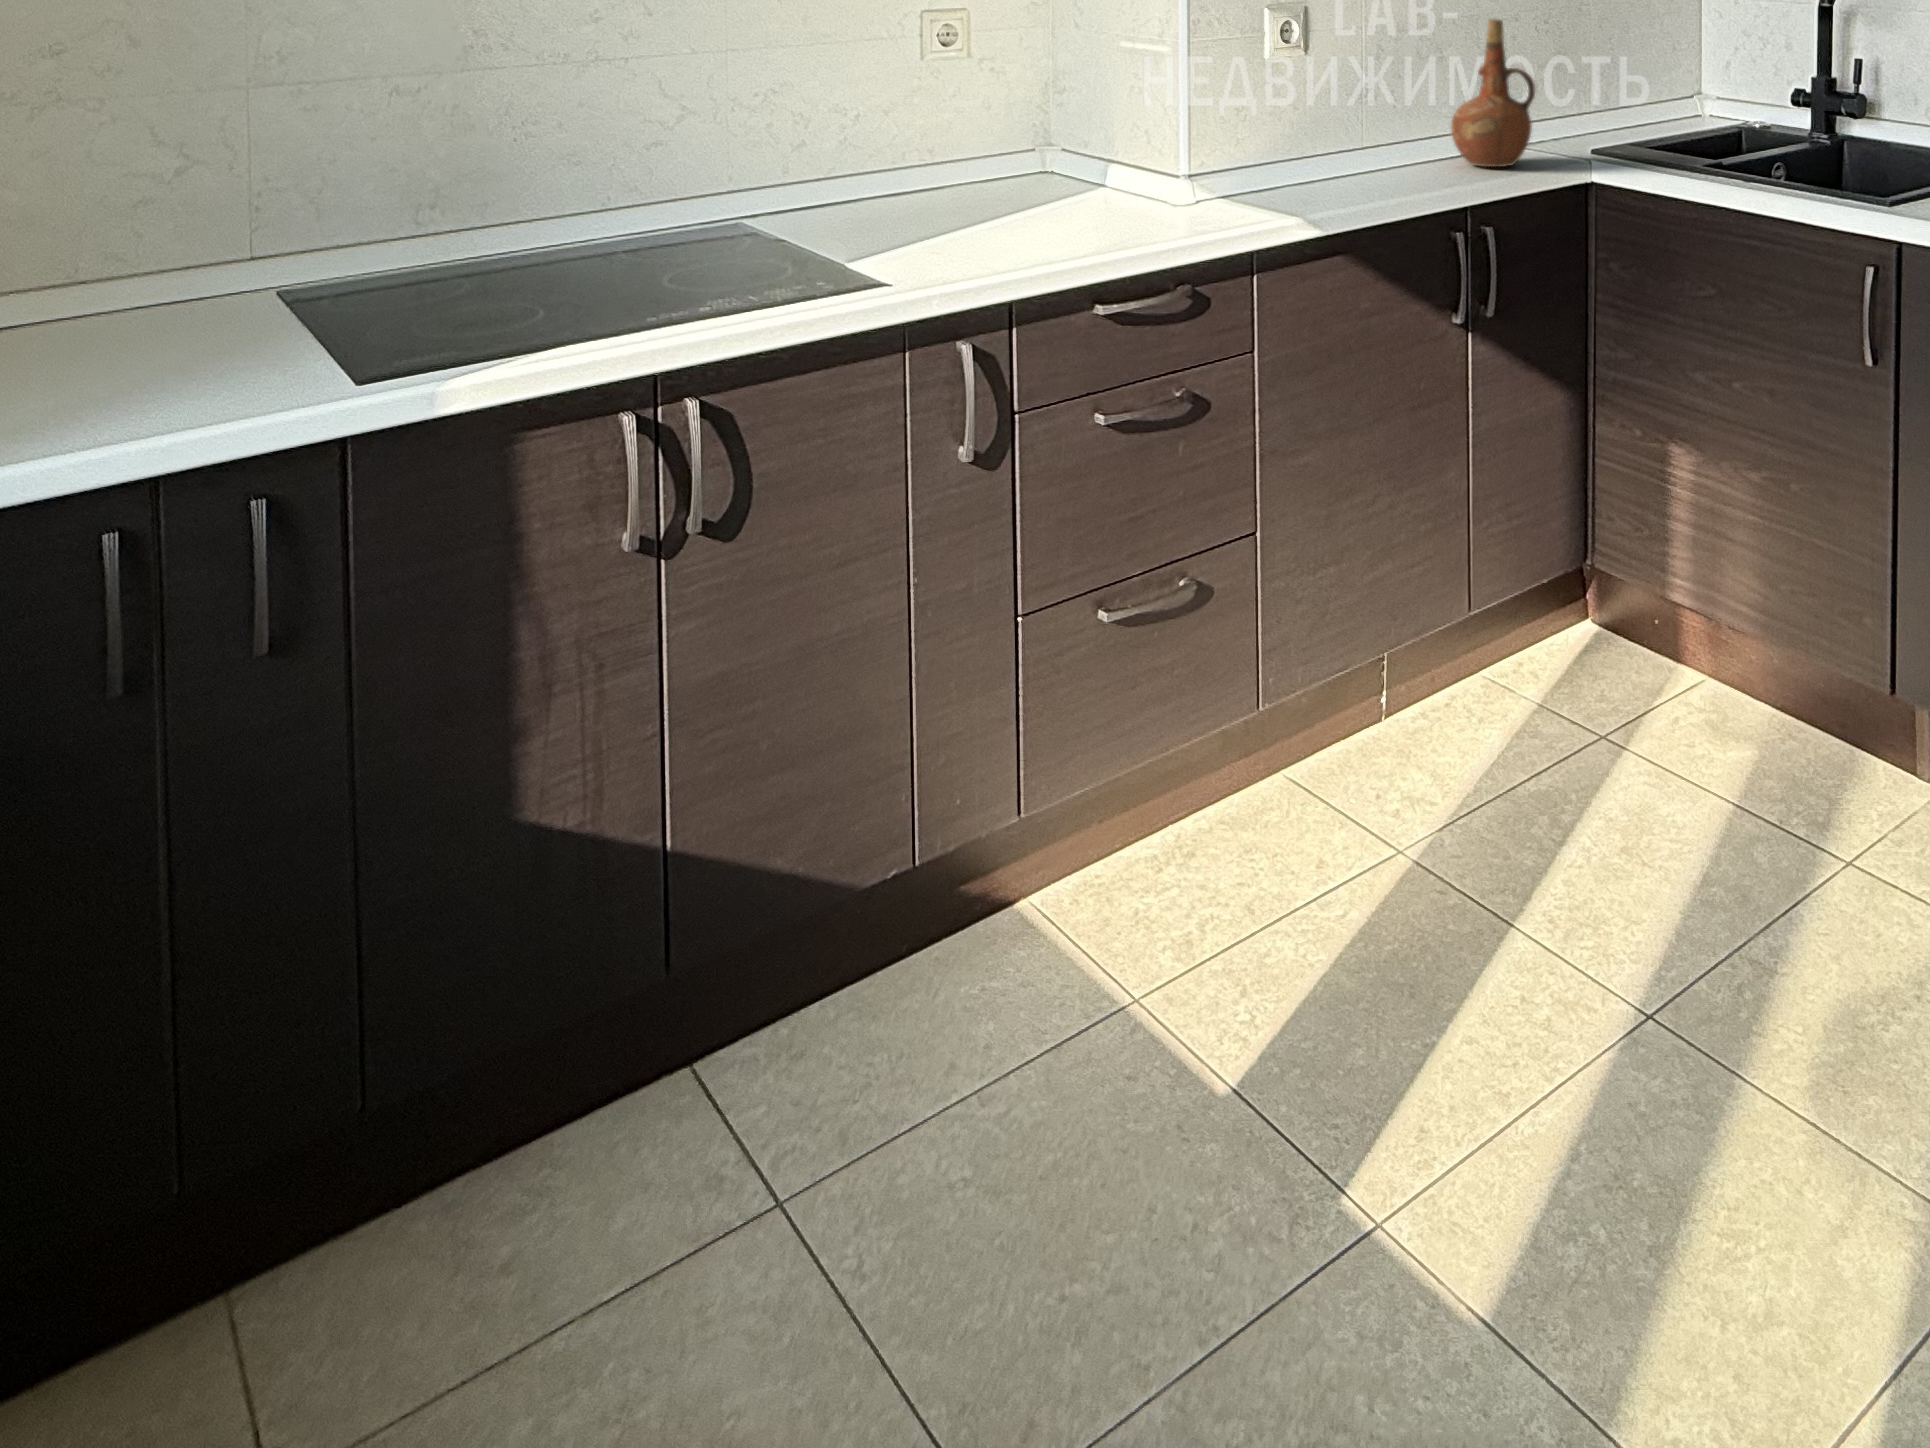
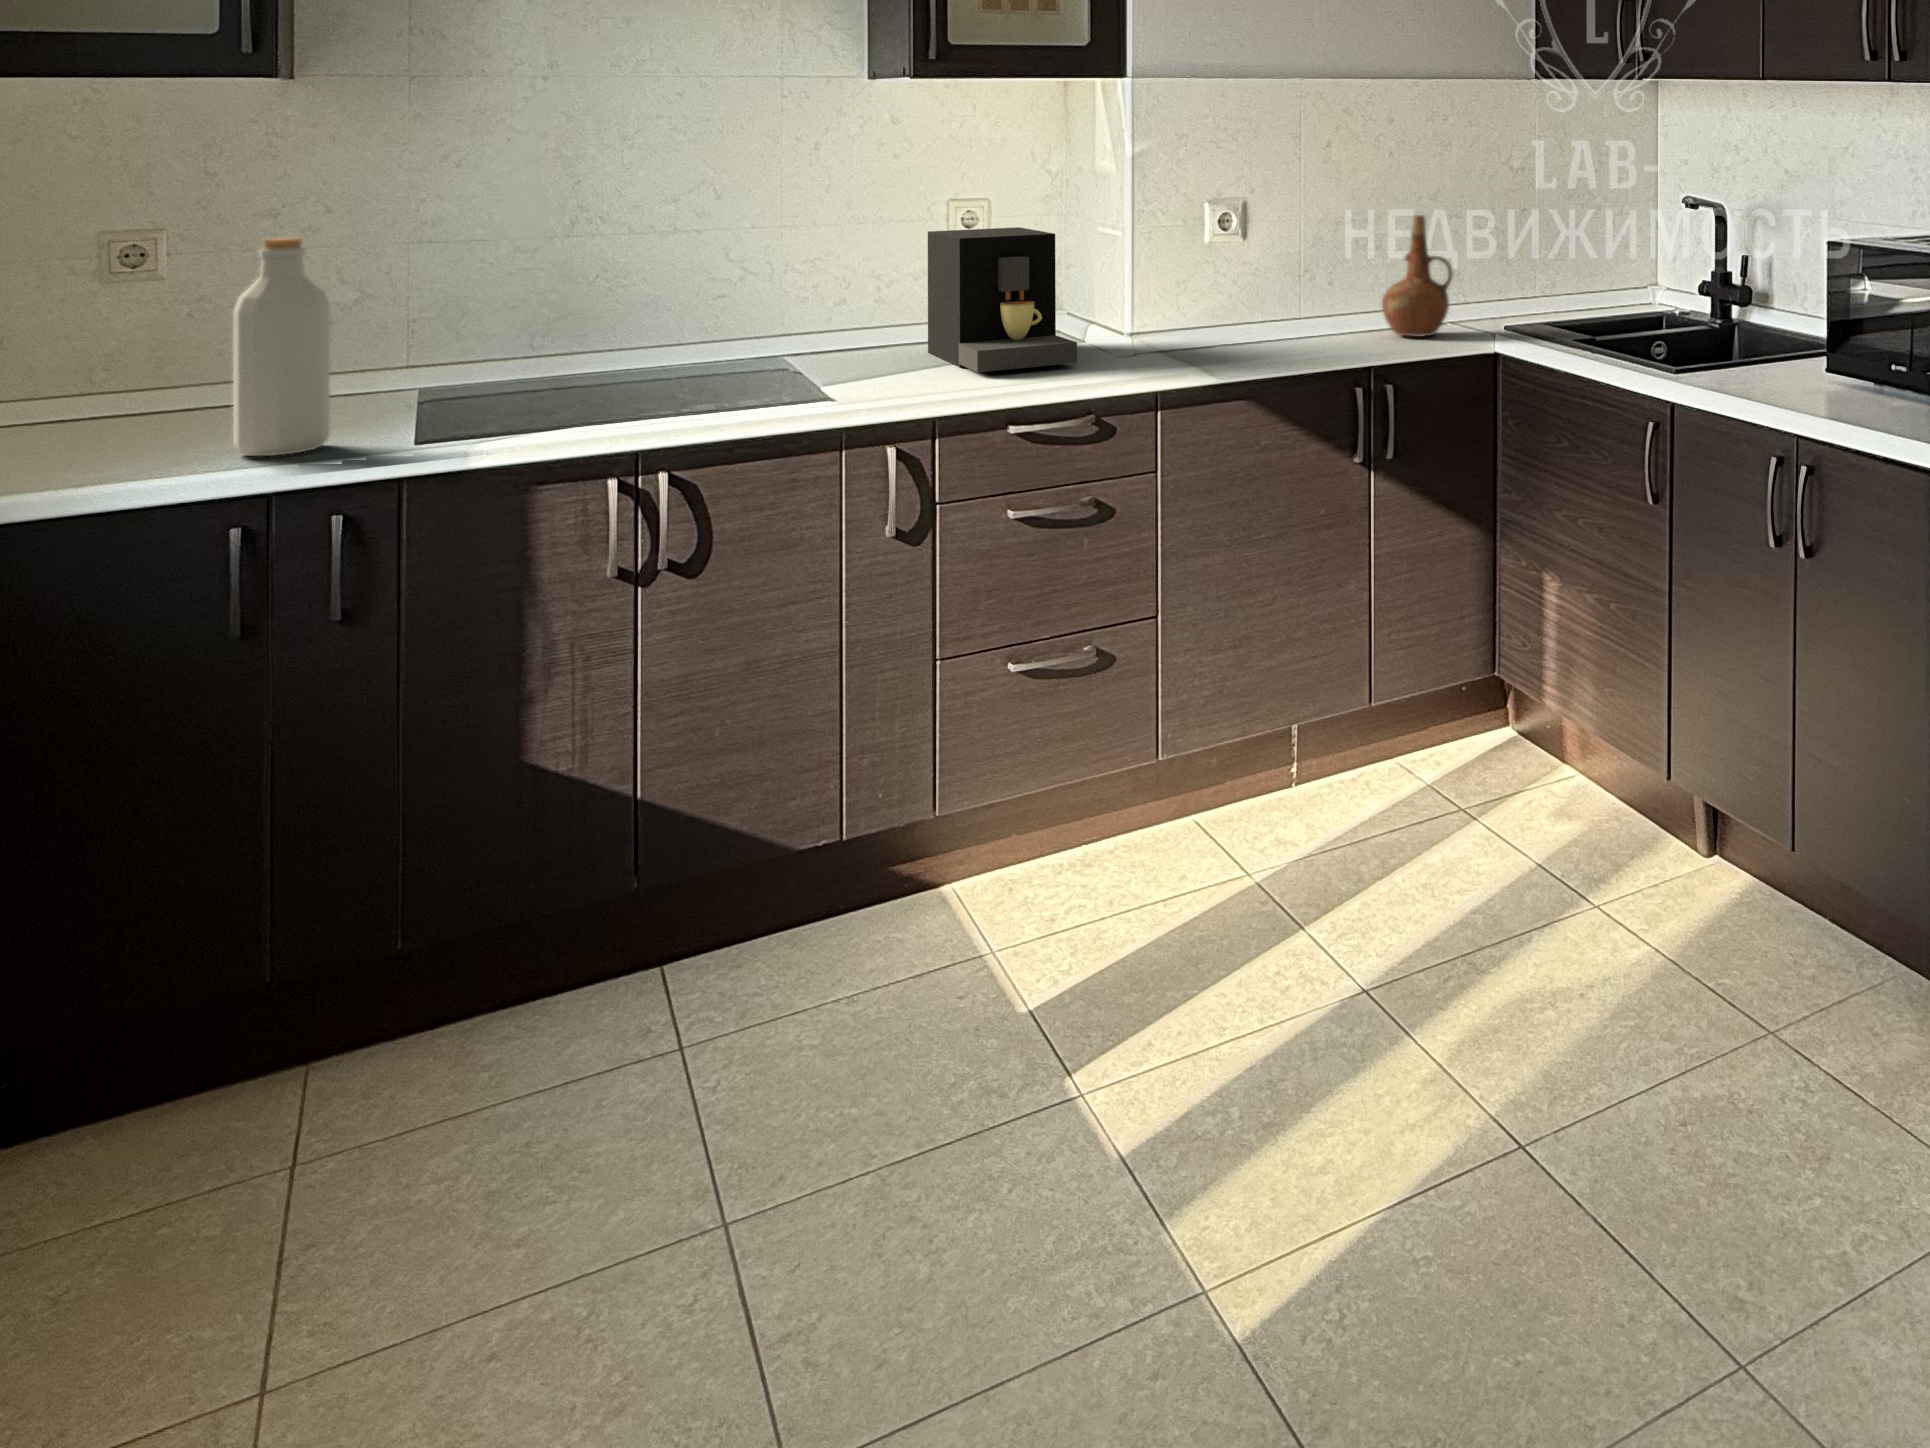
coffee maker: none [914,40,1141,235] -> present [928,227,1077,372]
bottle: none [76,89,223,418] -> present [233,238,330,456]

